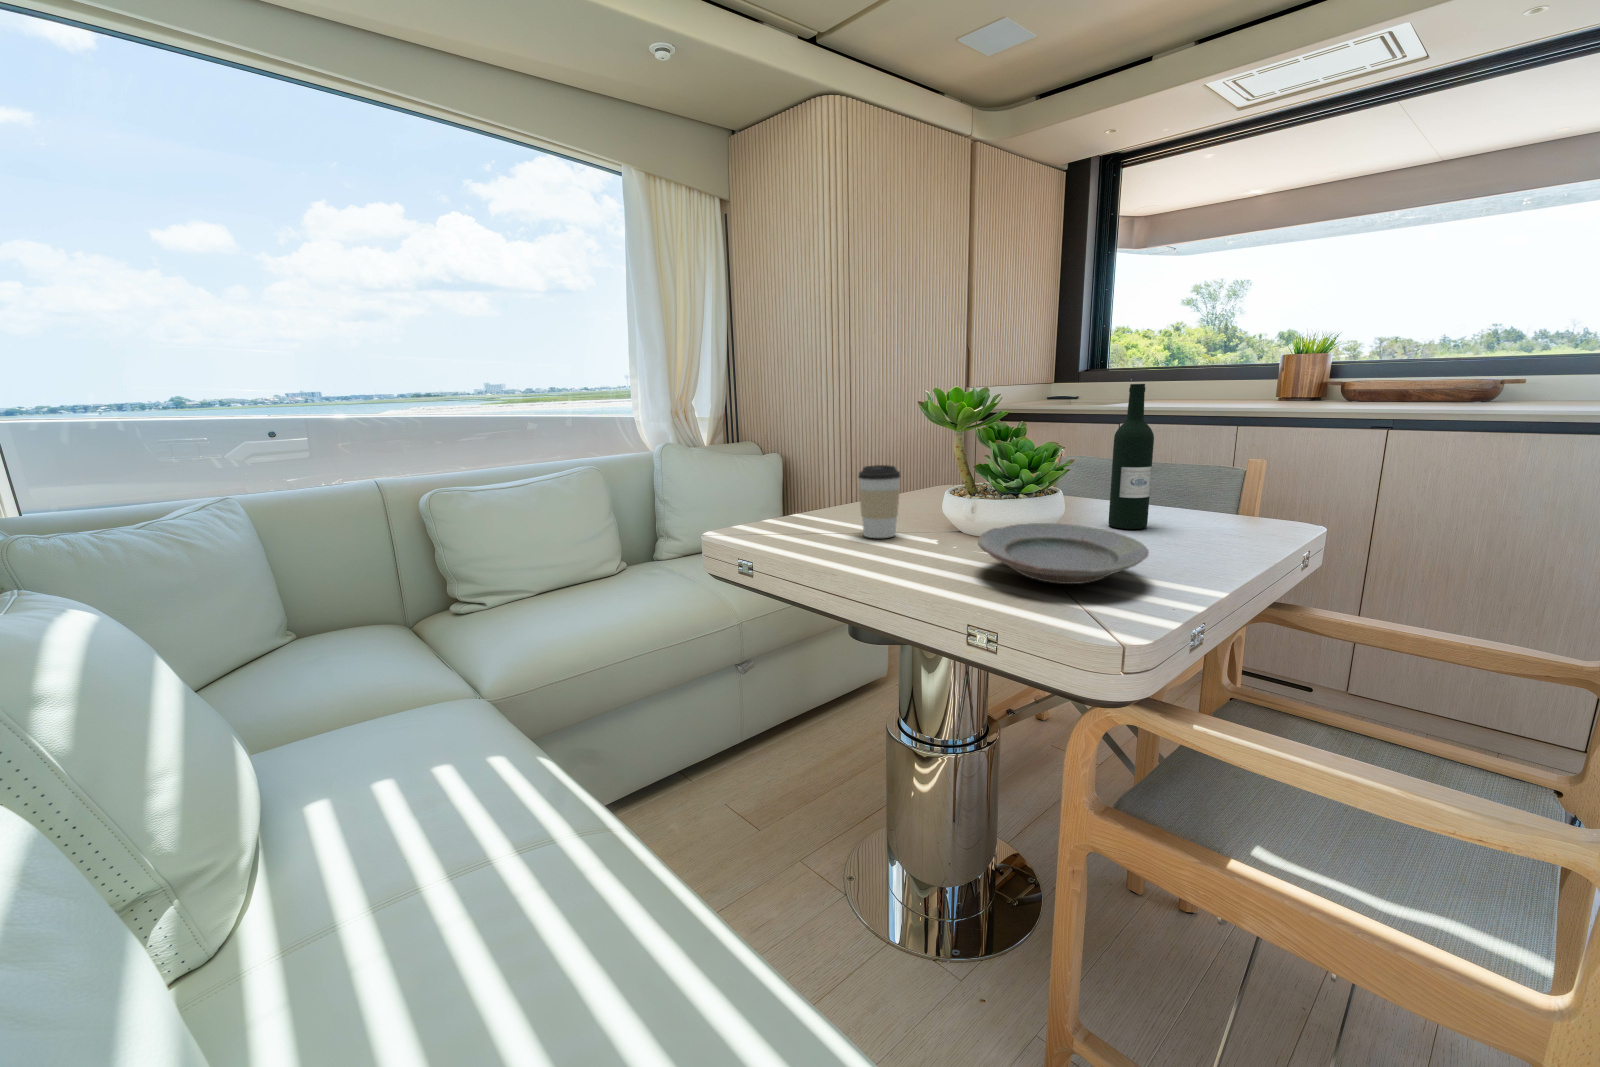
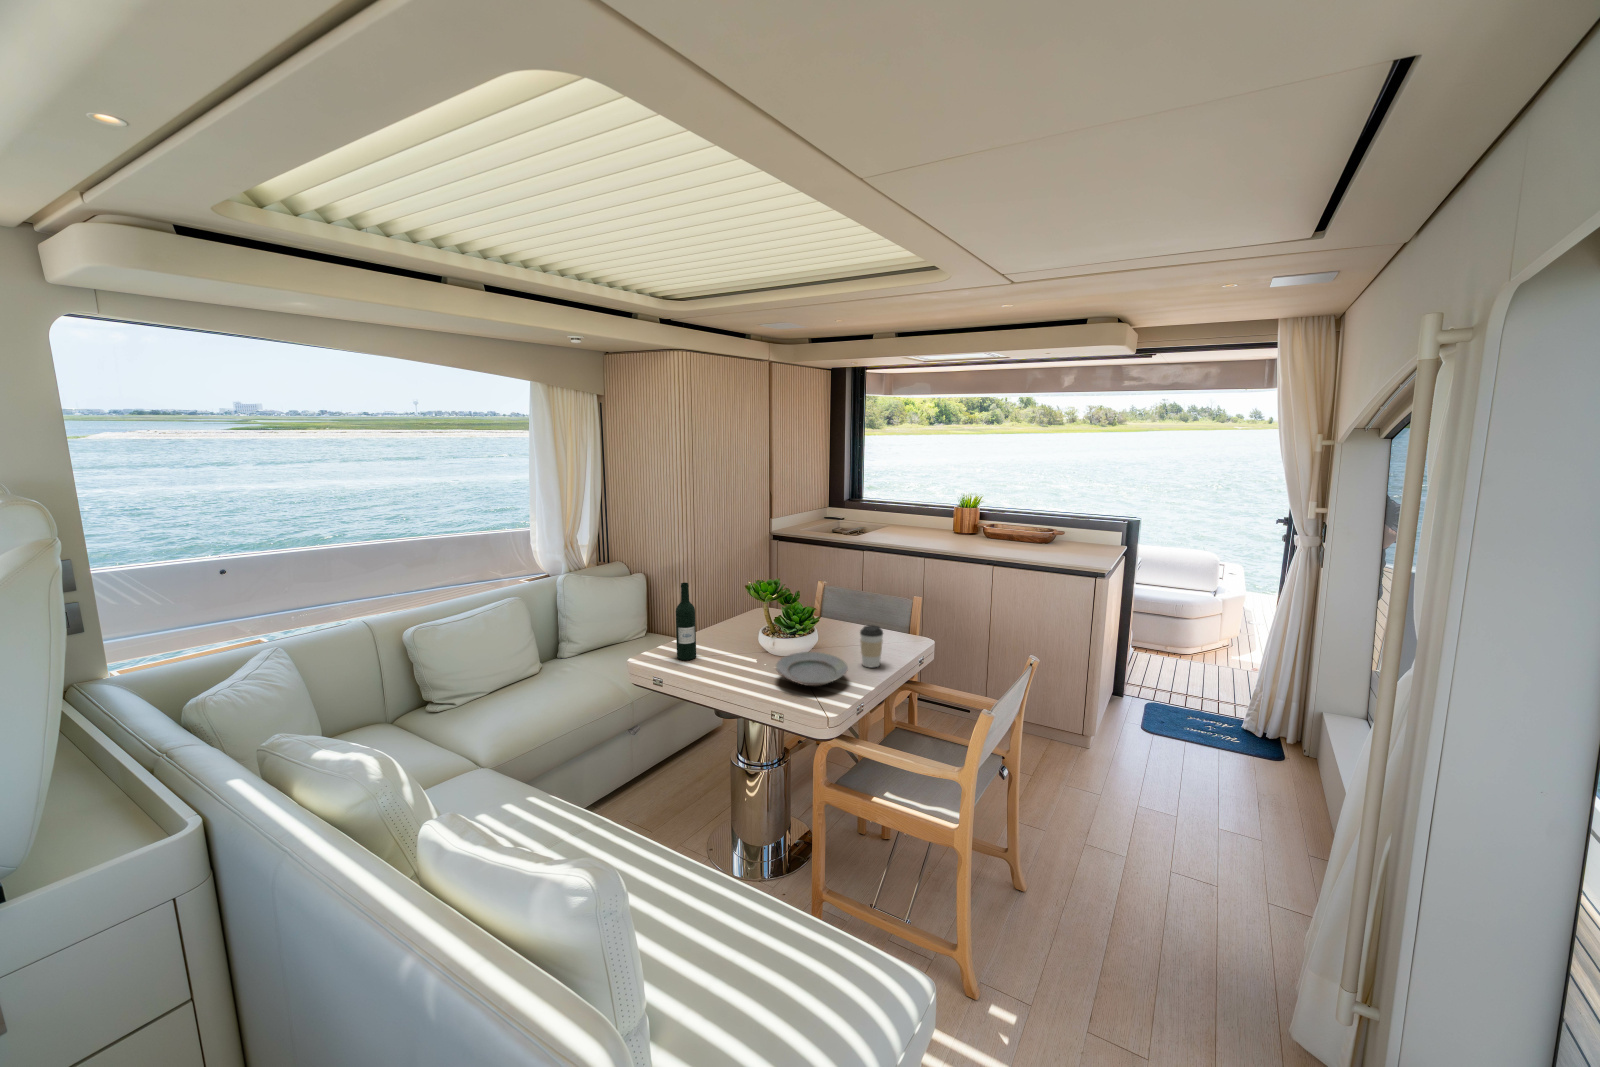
wine bottle: present [1108,384,1154,529] -> present [676,583,696,660]
coffee cup: present [858,465,900,538] -> present [860,625,883,667]

